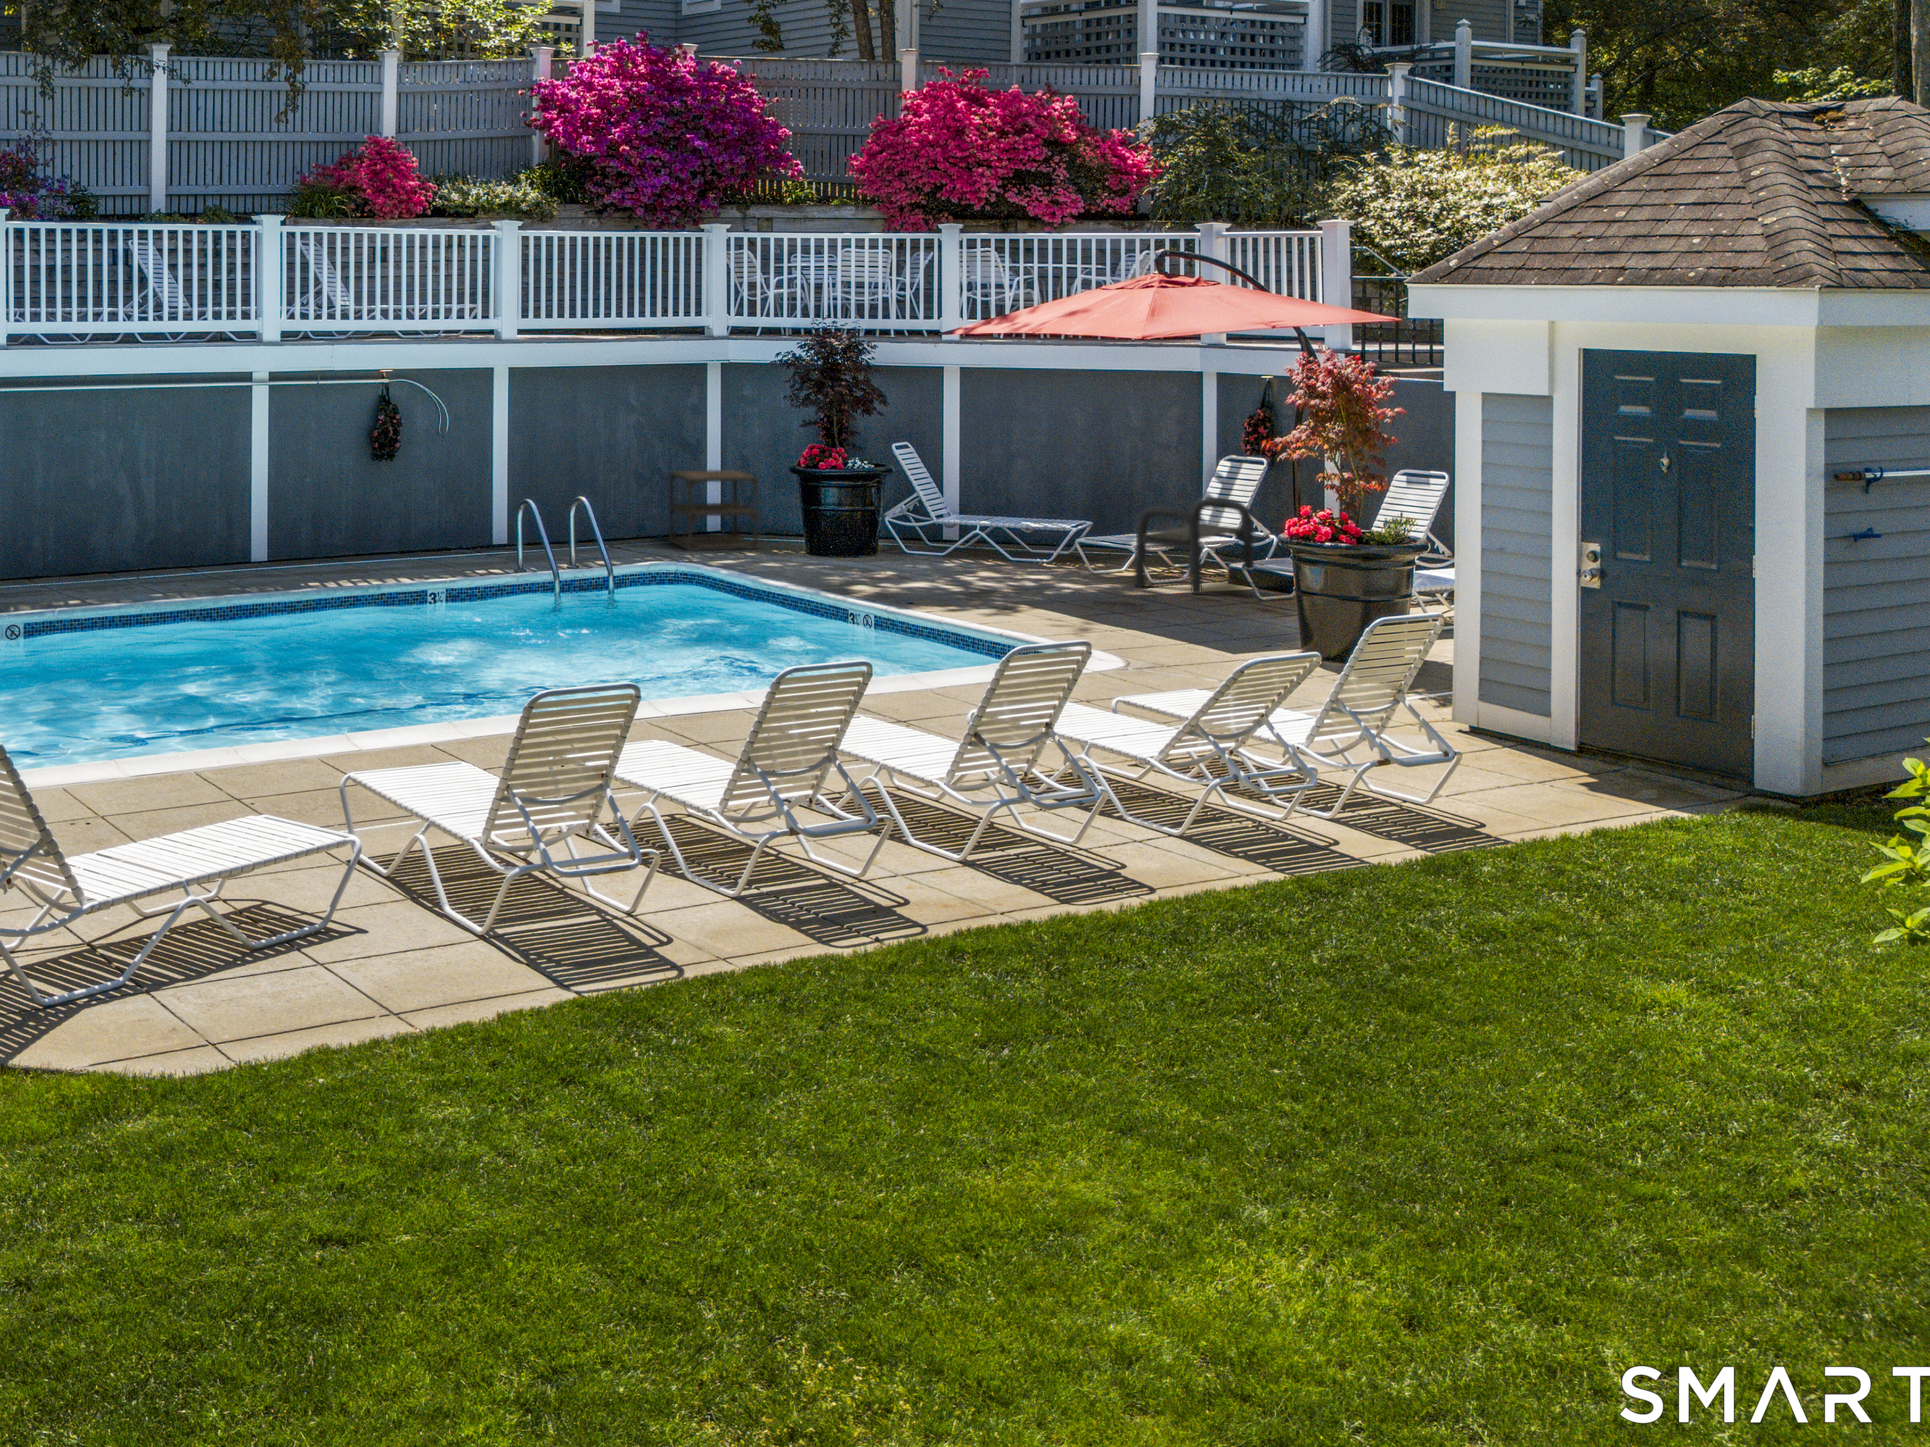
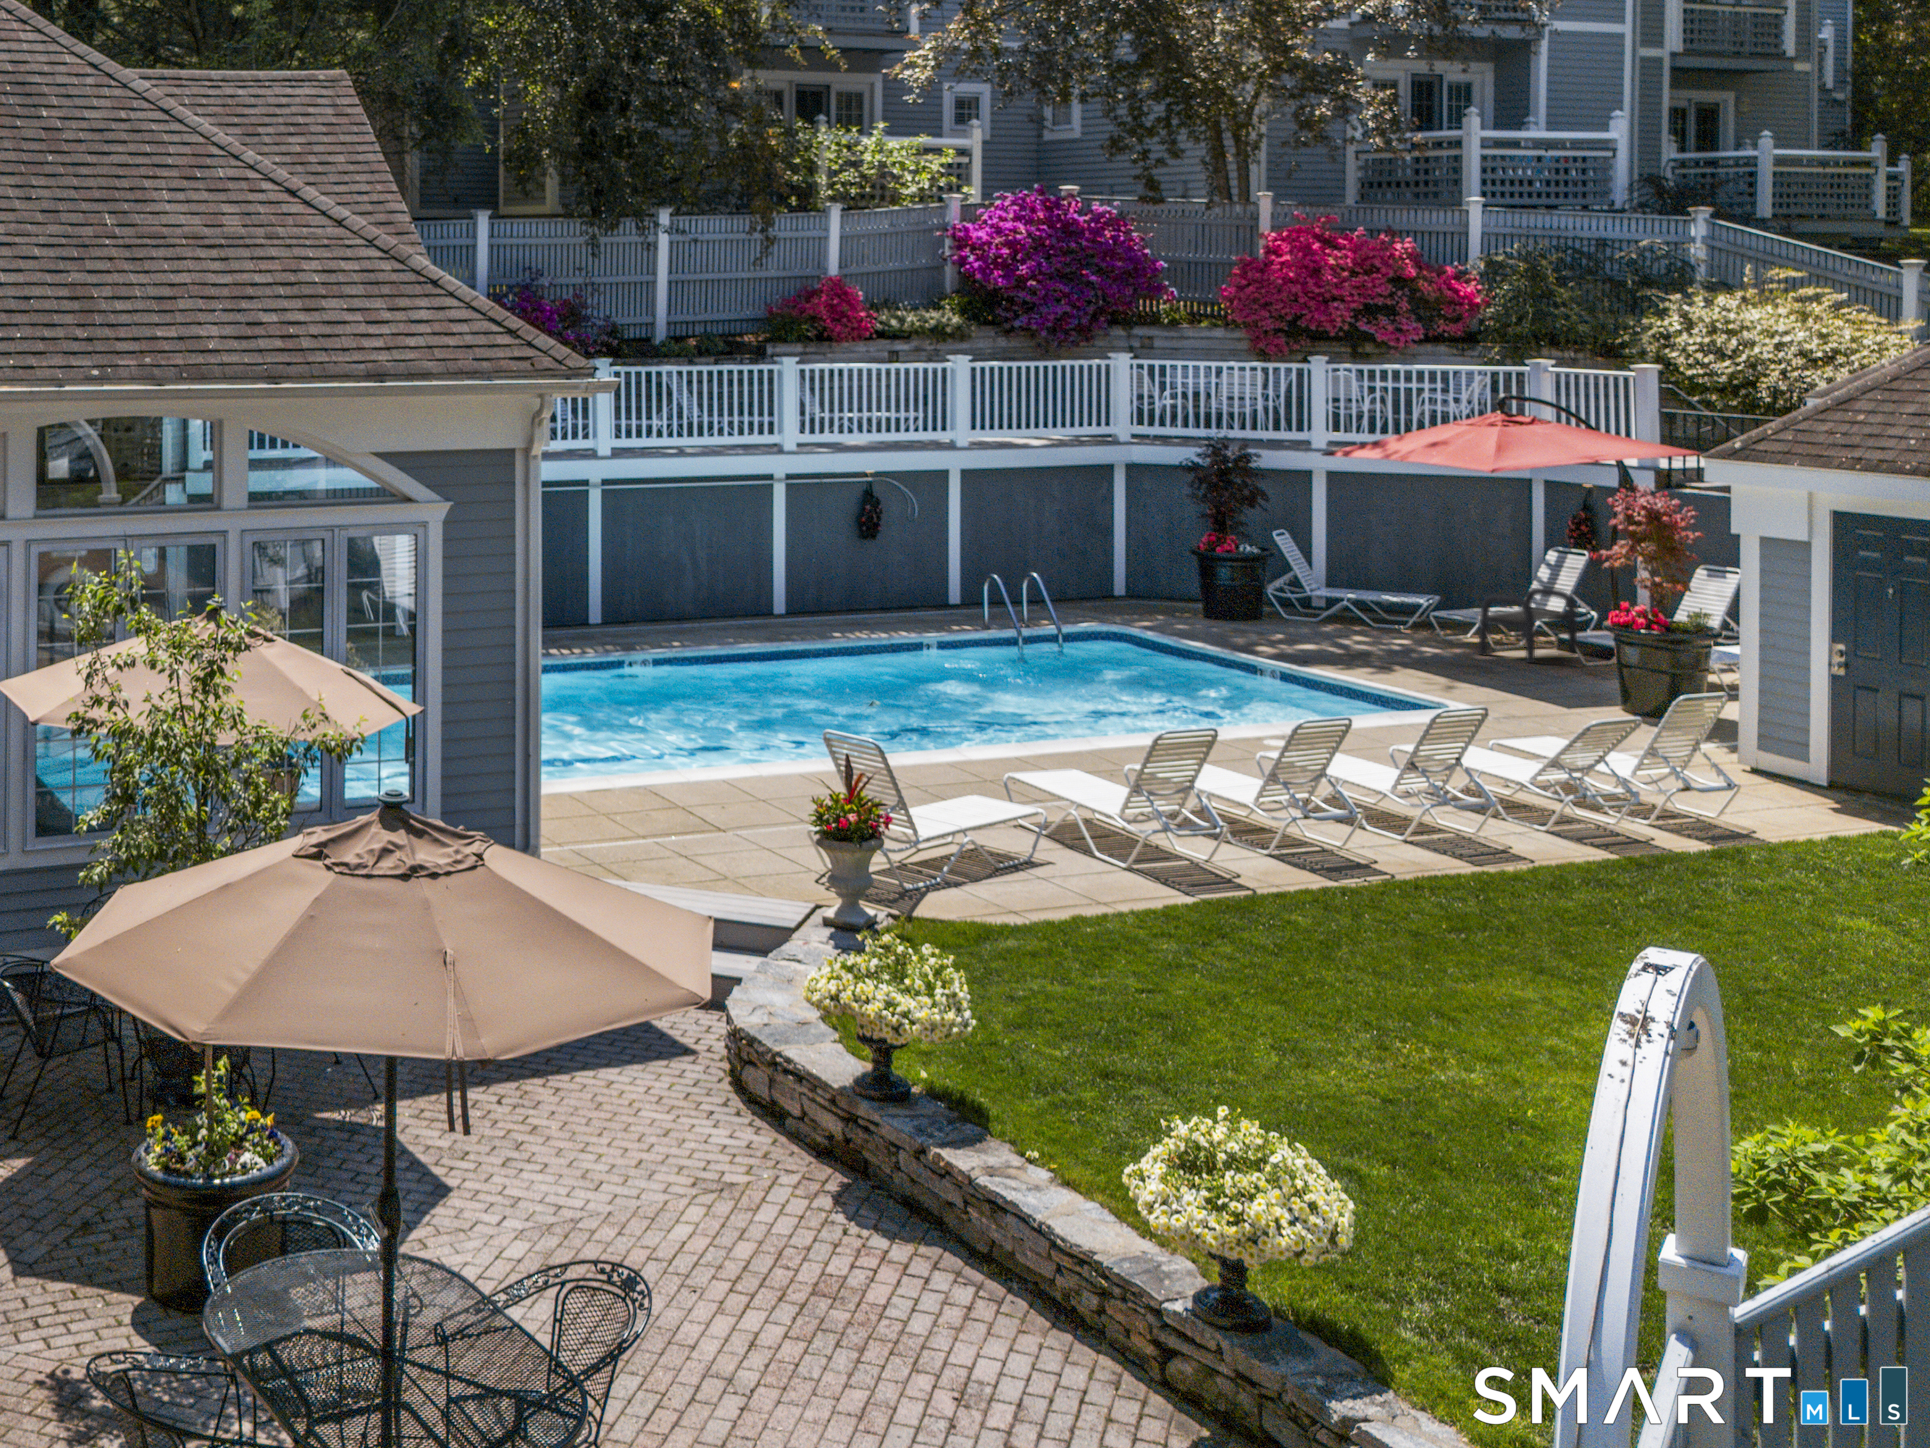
side table: present [669,470,758,551] -> none [1084,550,1161,613]

